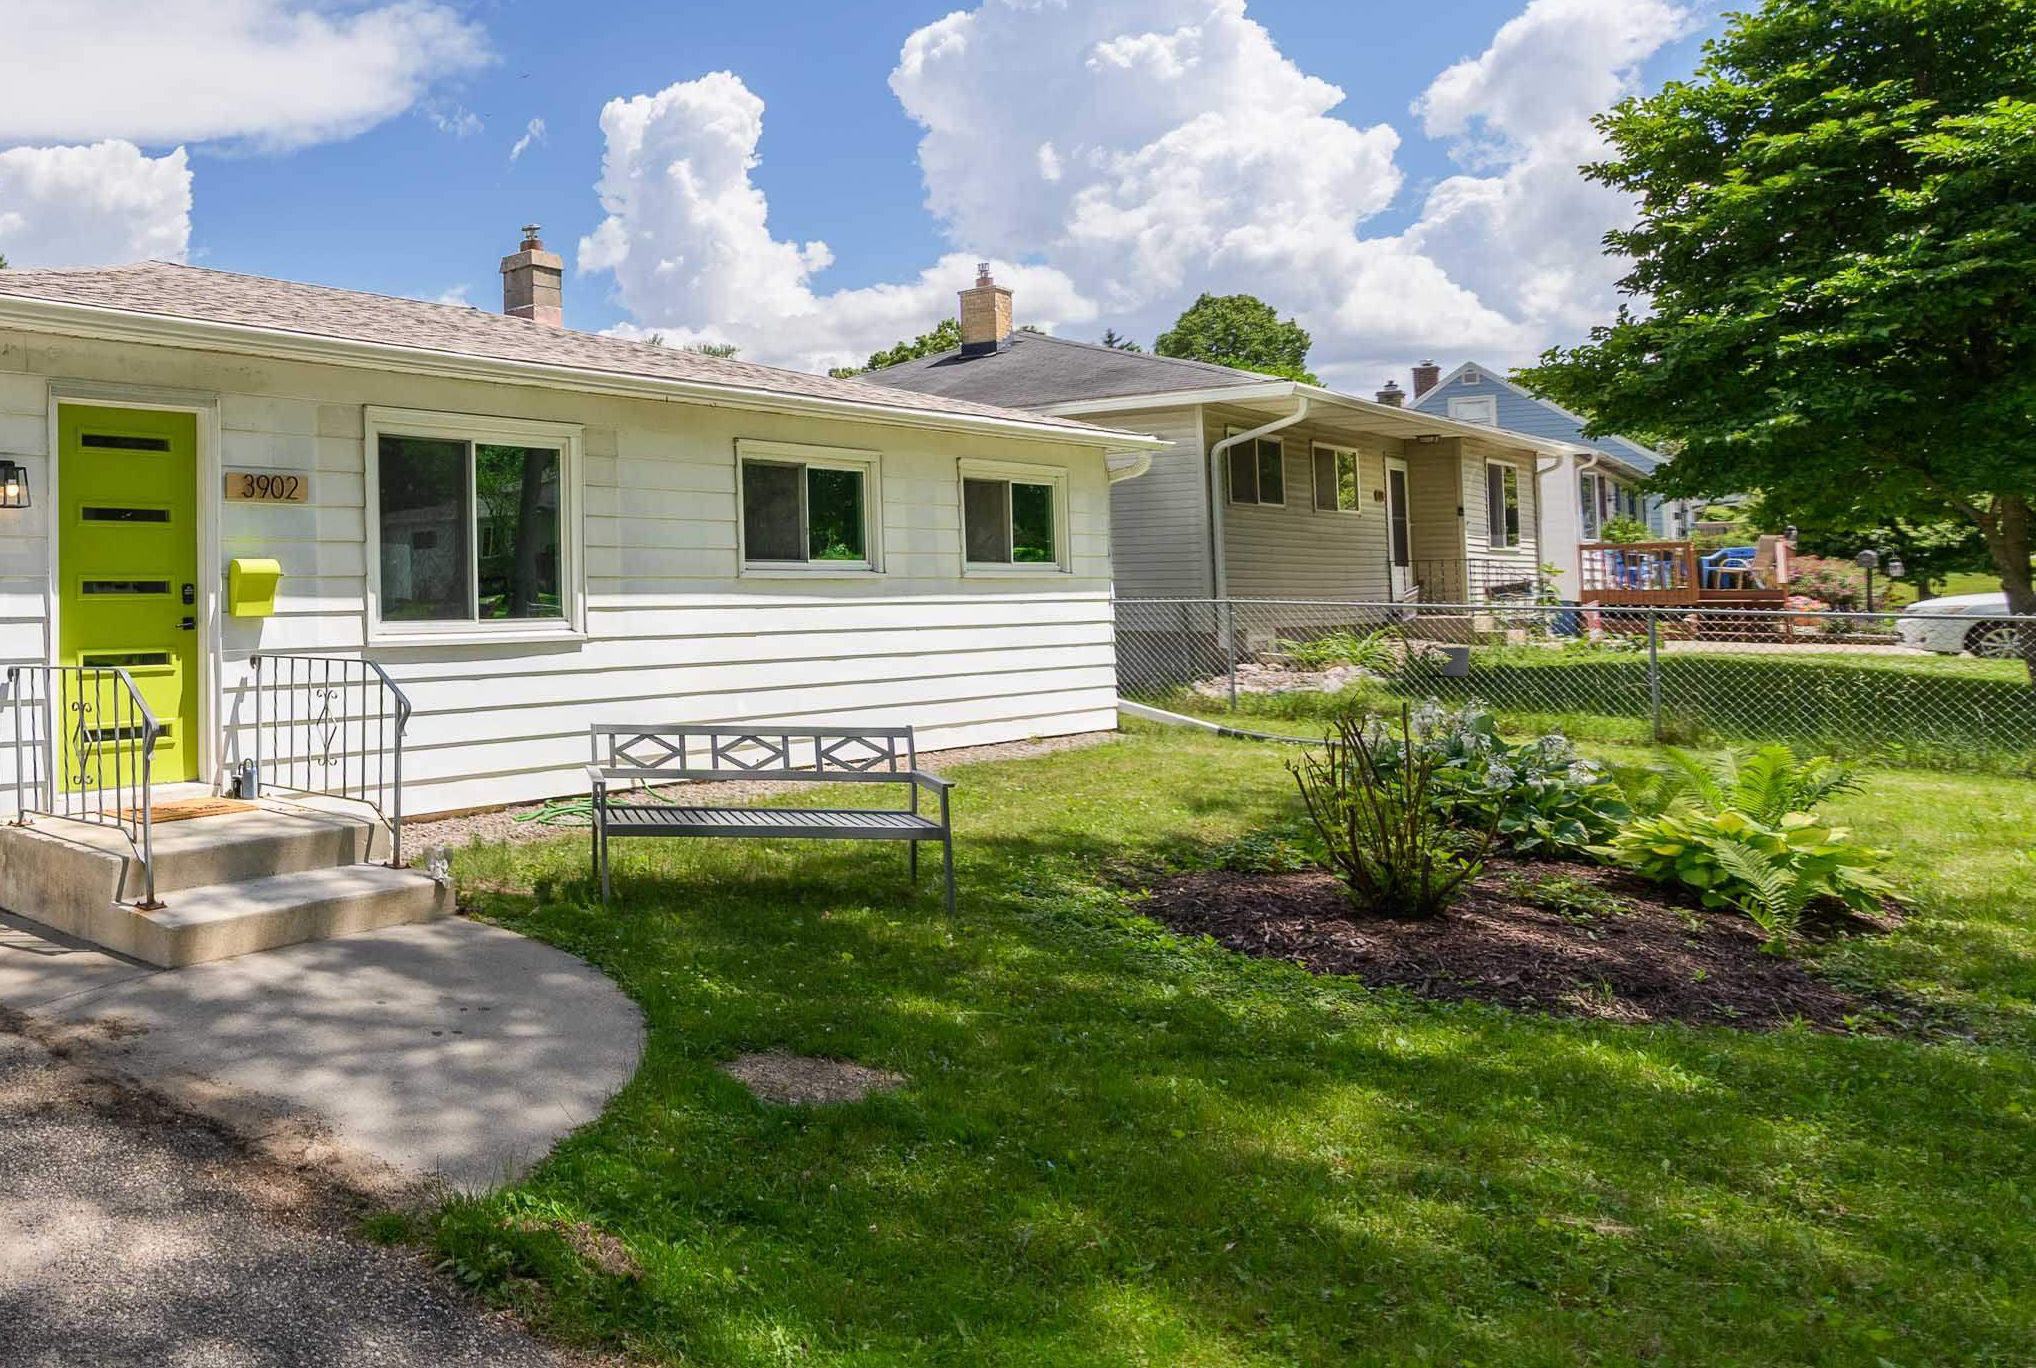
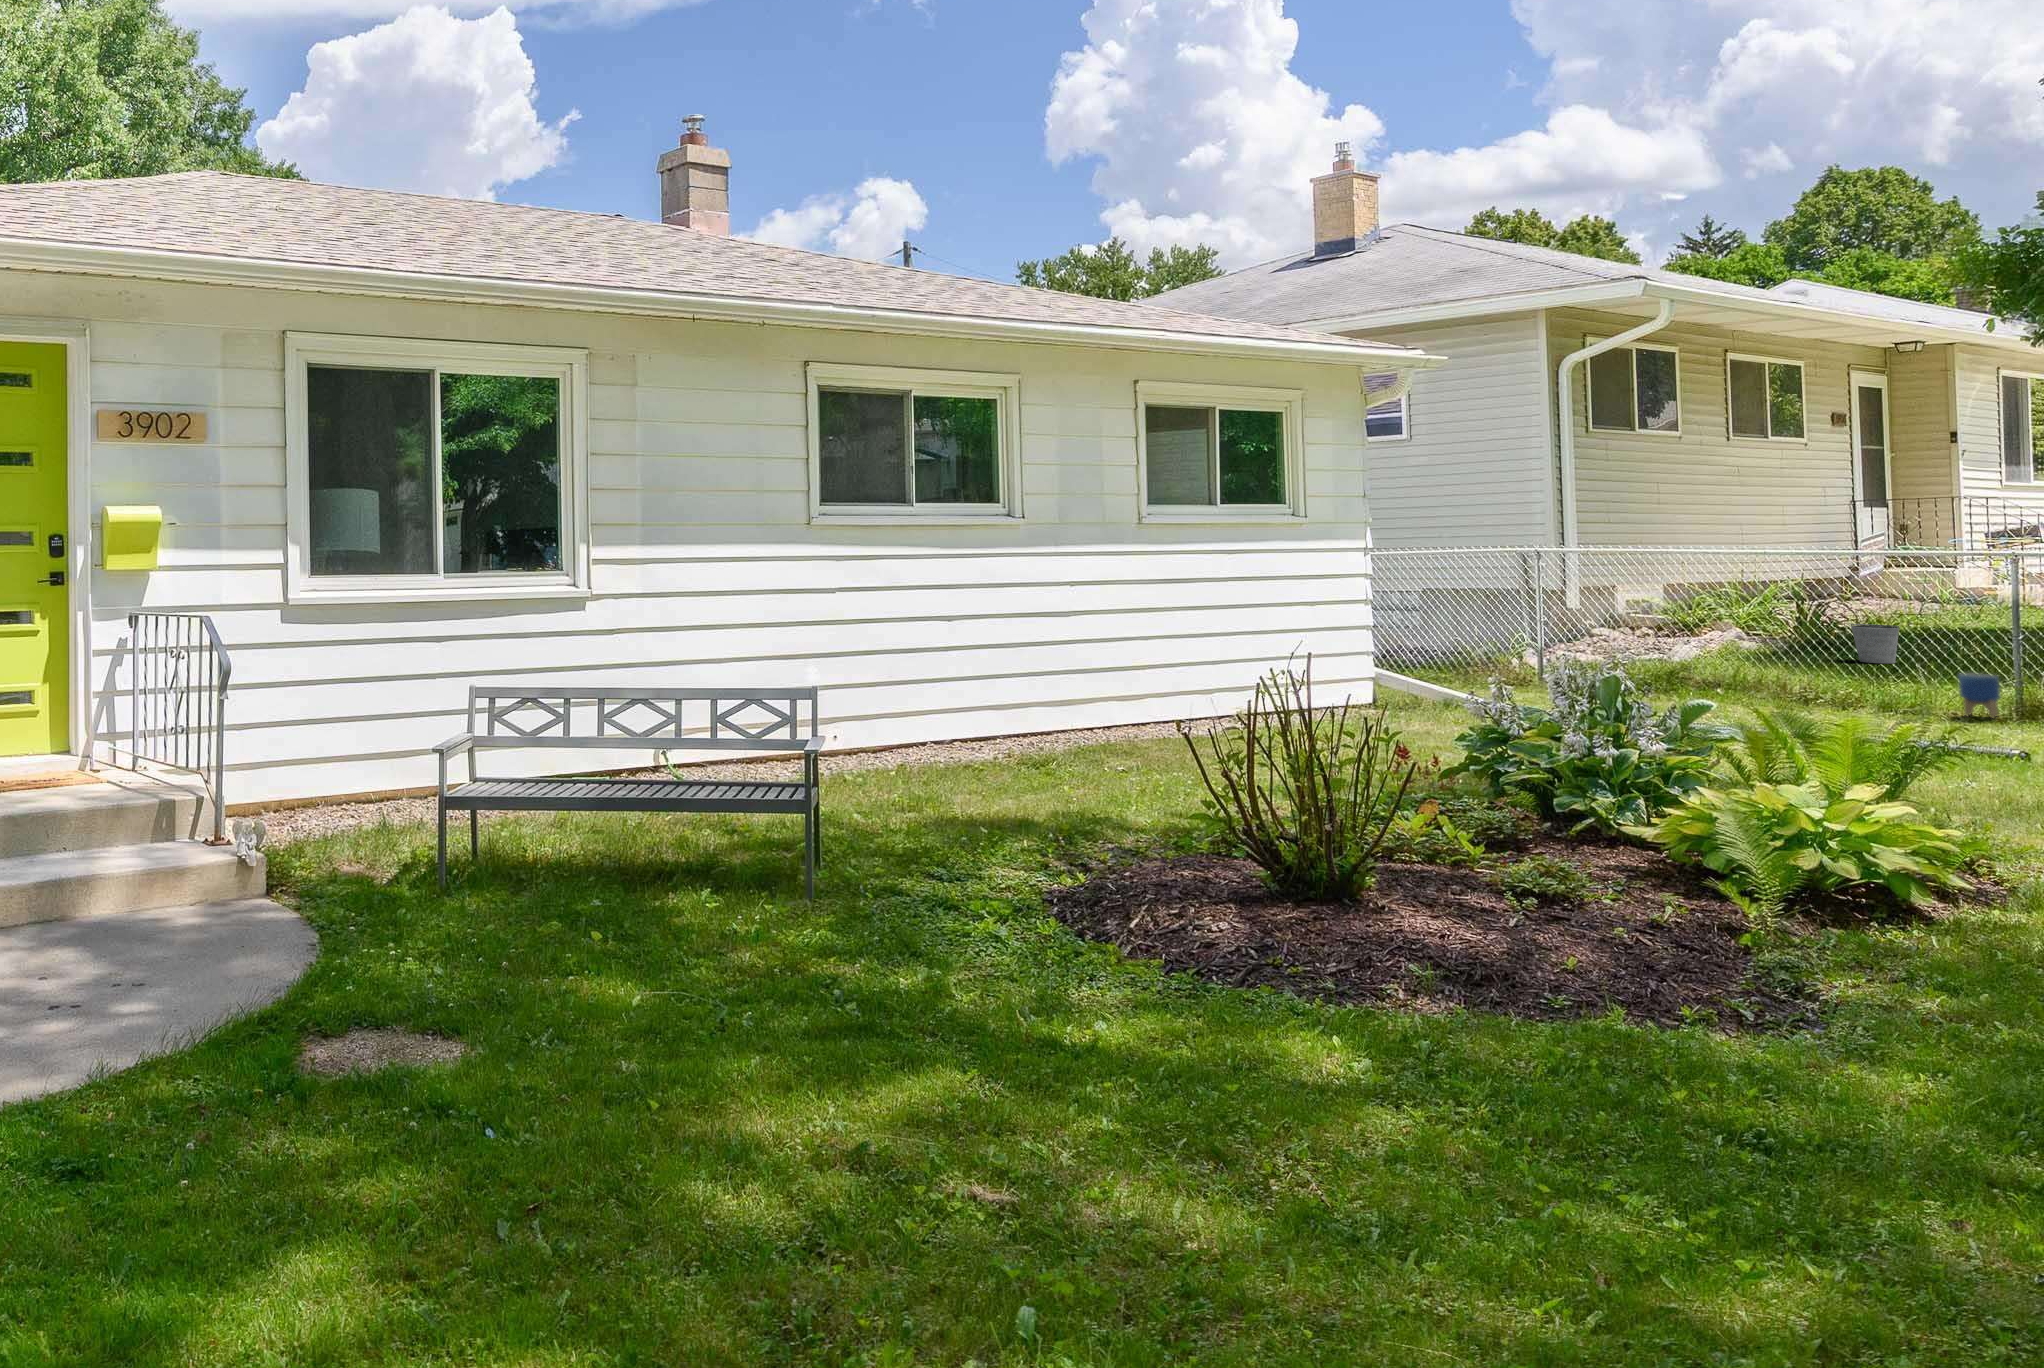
planter: none [1533,673,1562,705] -> present [1959,673,2000,718]

